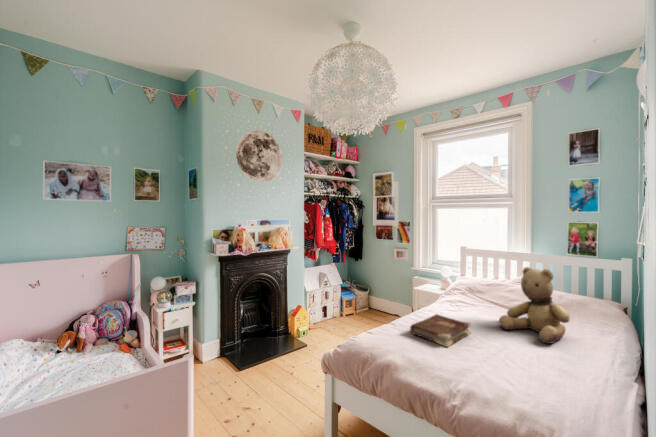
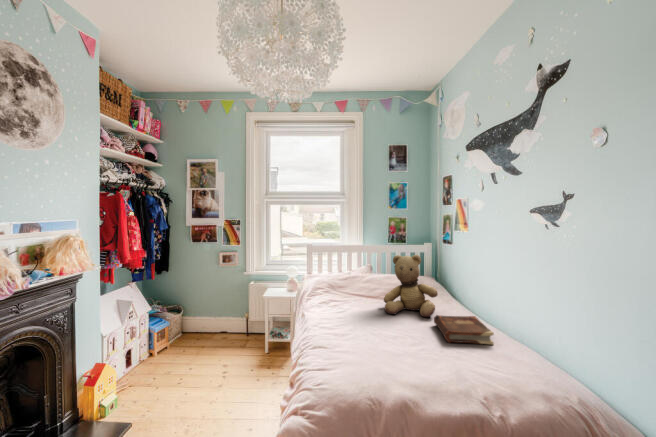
book: present [410,314,471,347] -> present [434,315,494,345]

